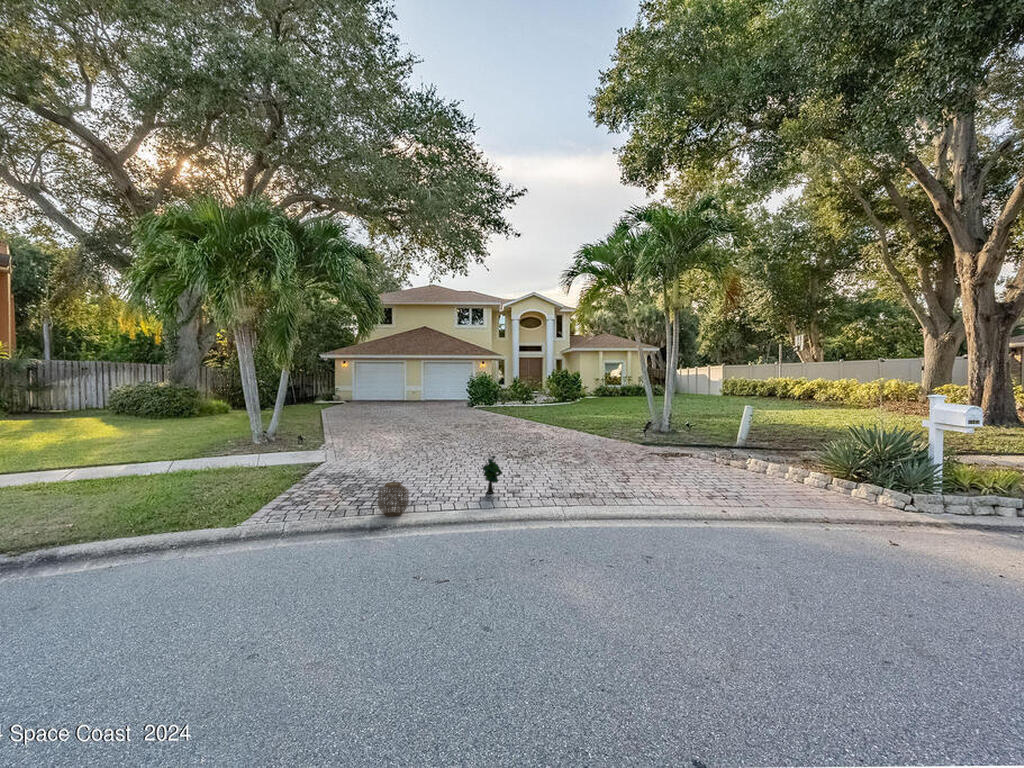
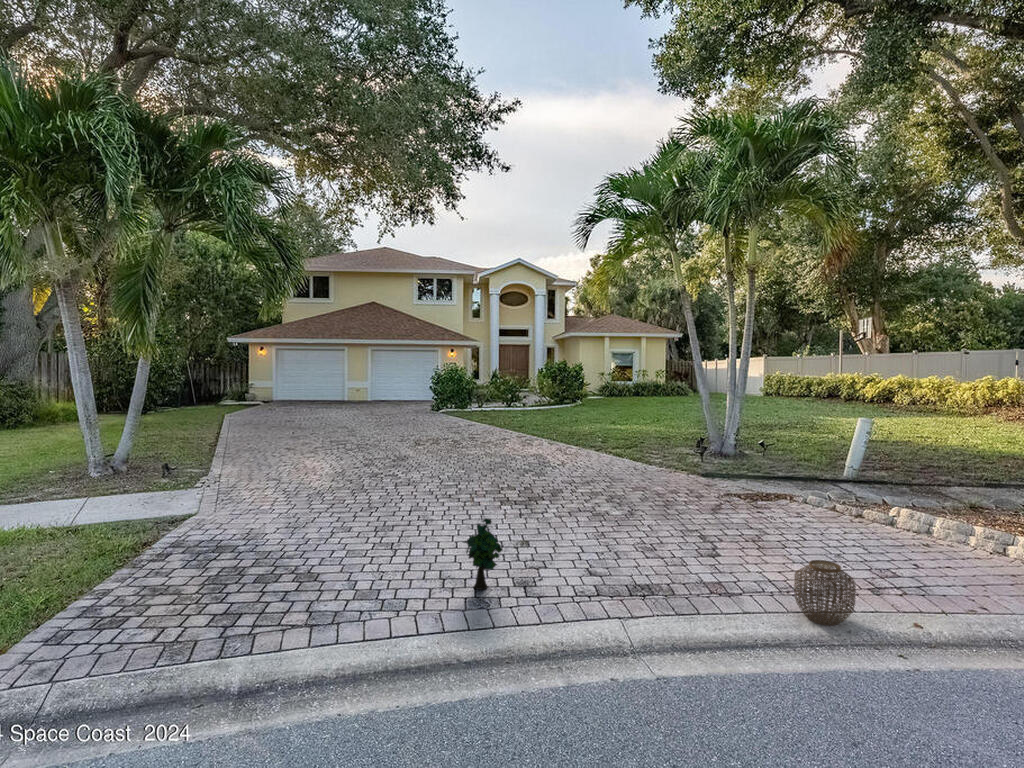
woven basket: present [378,482,409,517] -> present [794,560,856,626]

